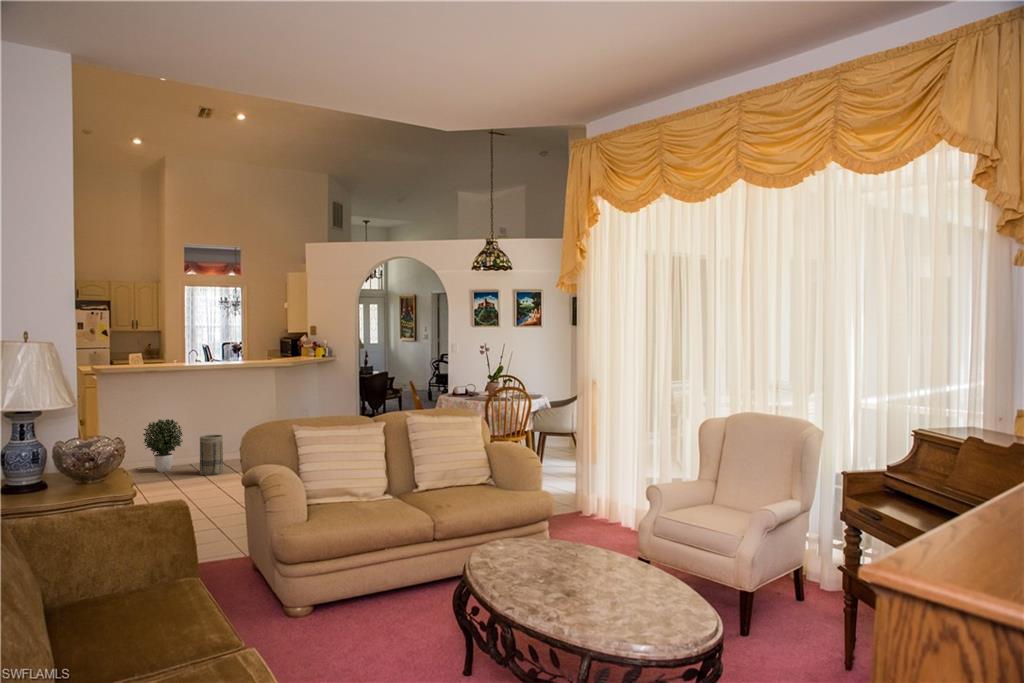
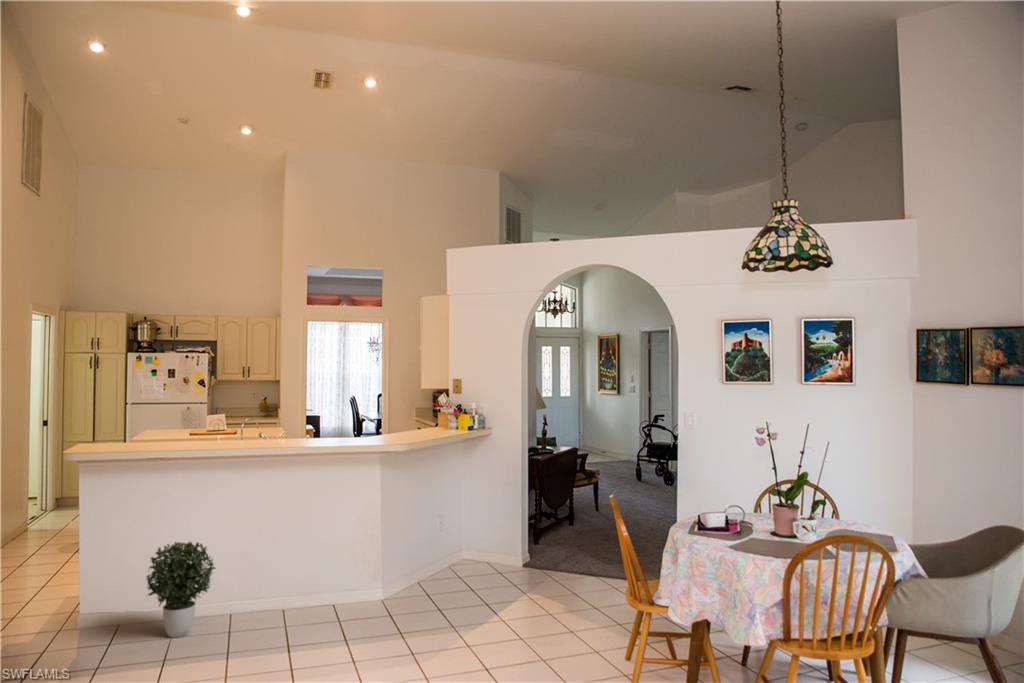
basket: present [200,435,223,475] -> none [221,578,266,661]

